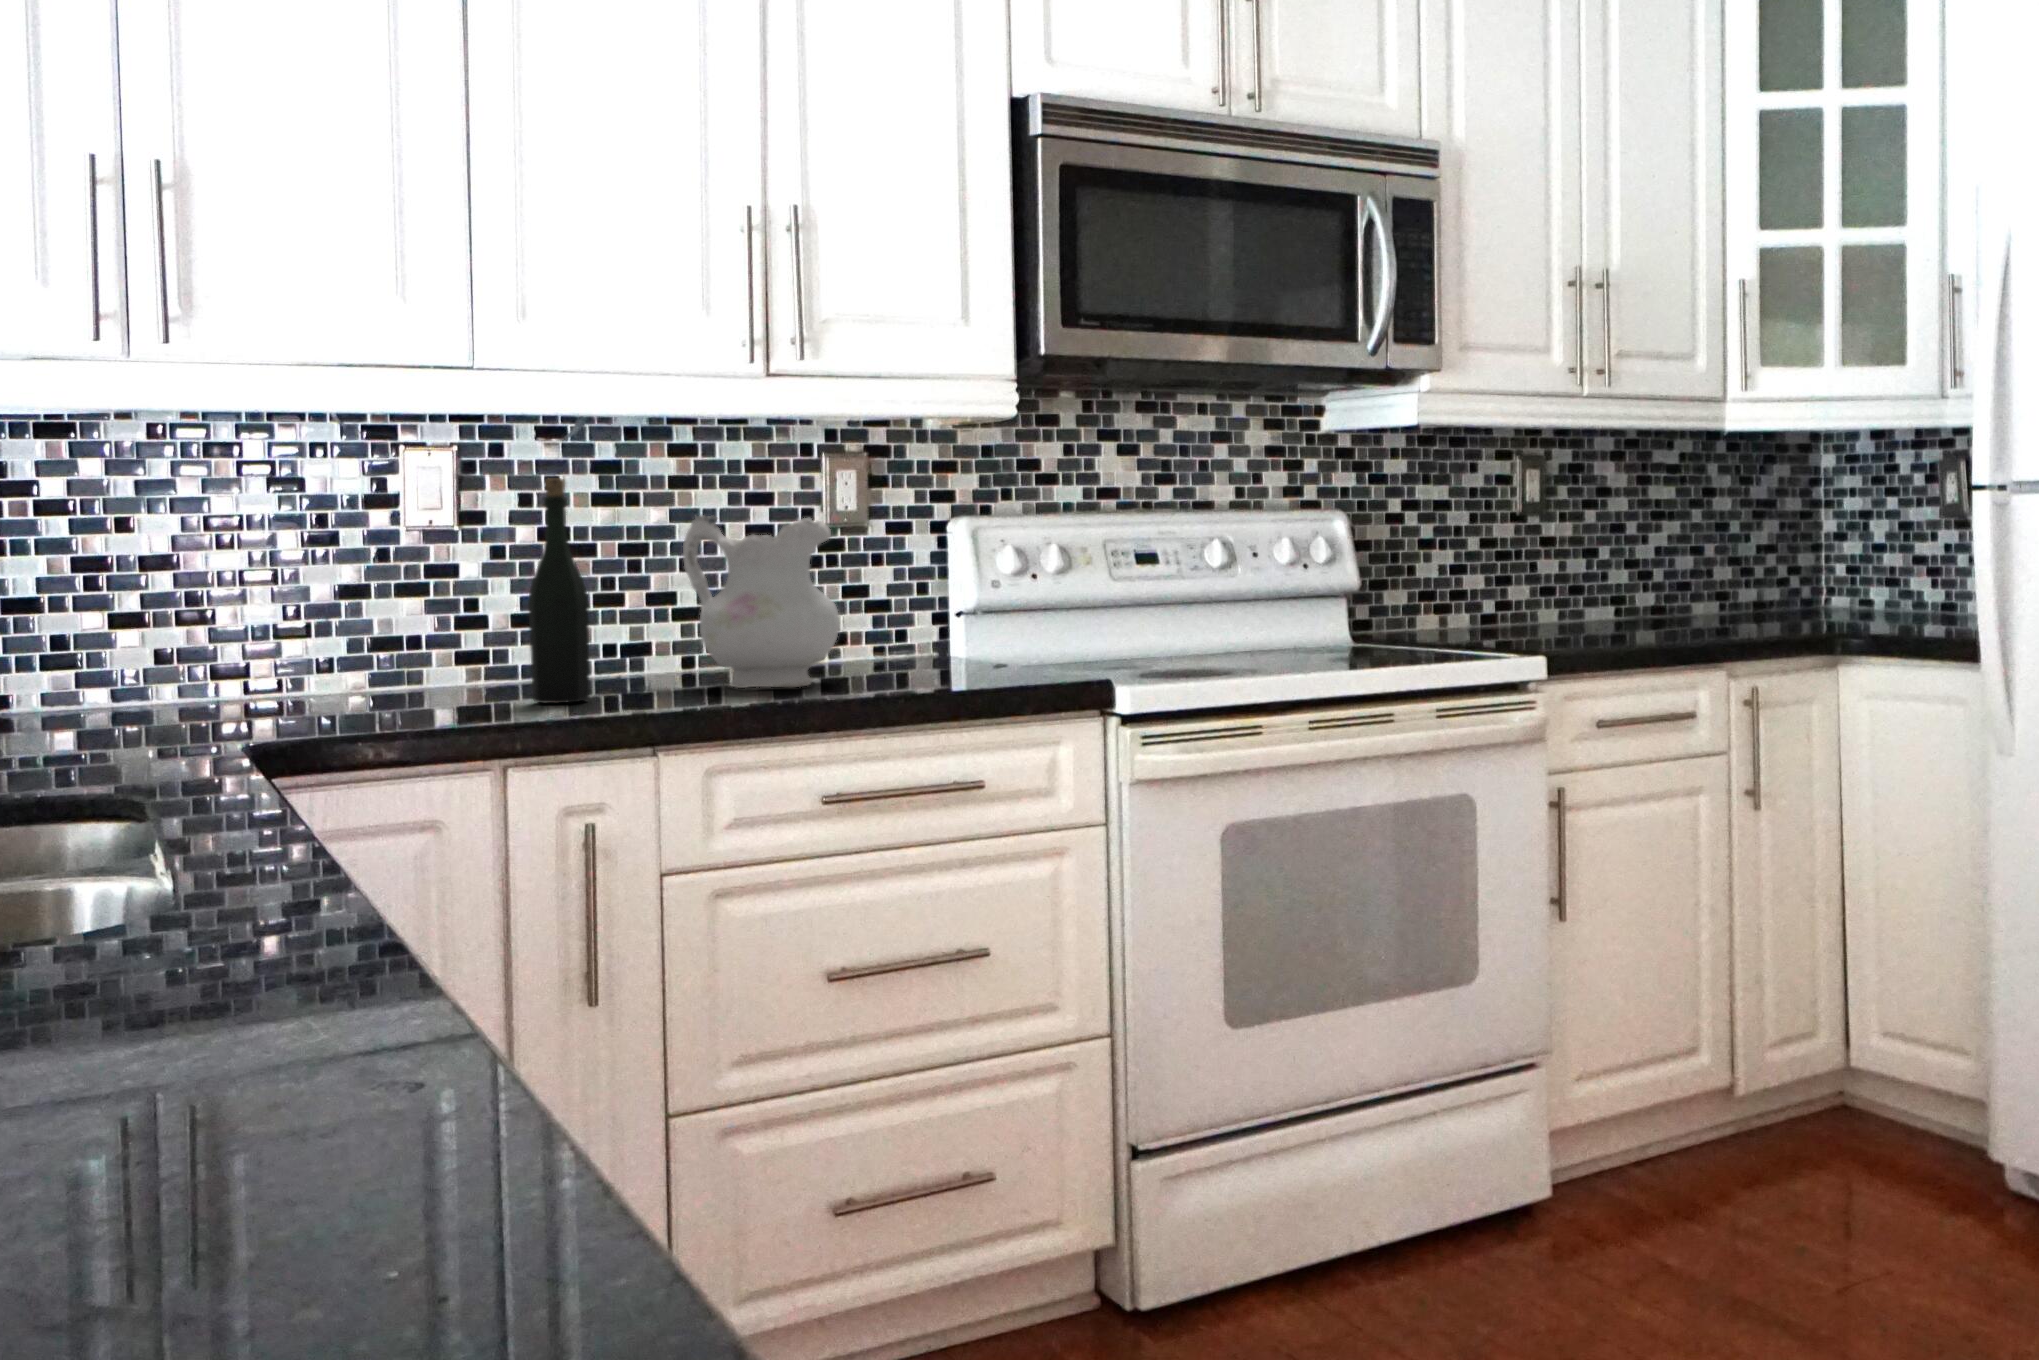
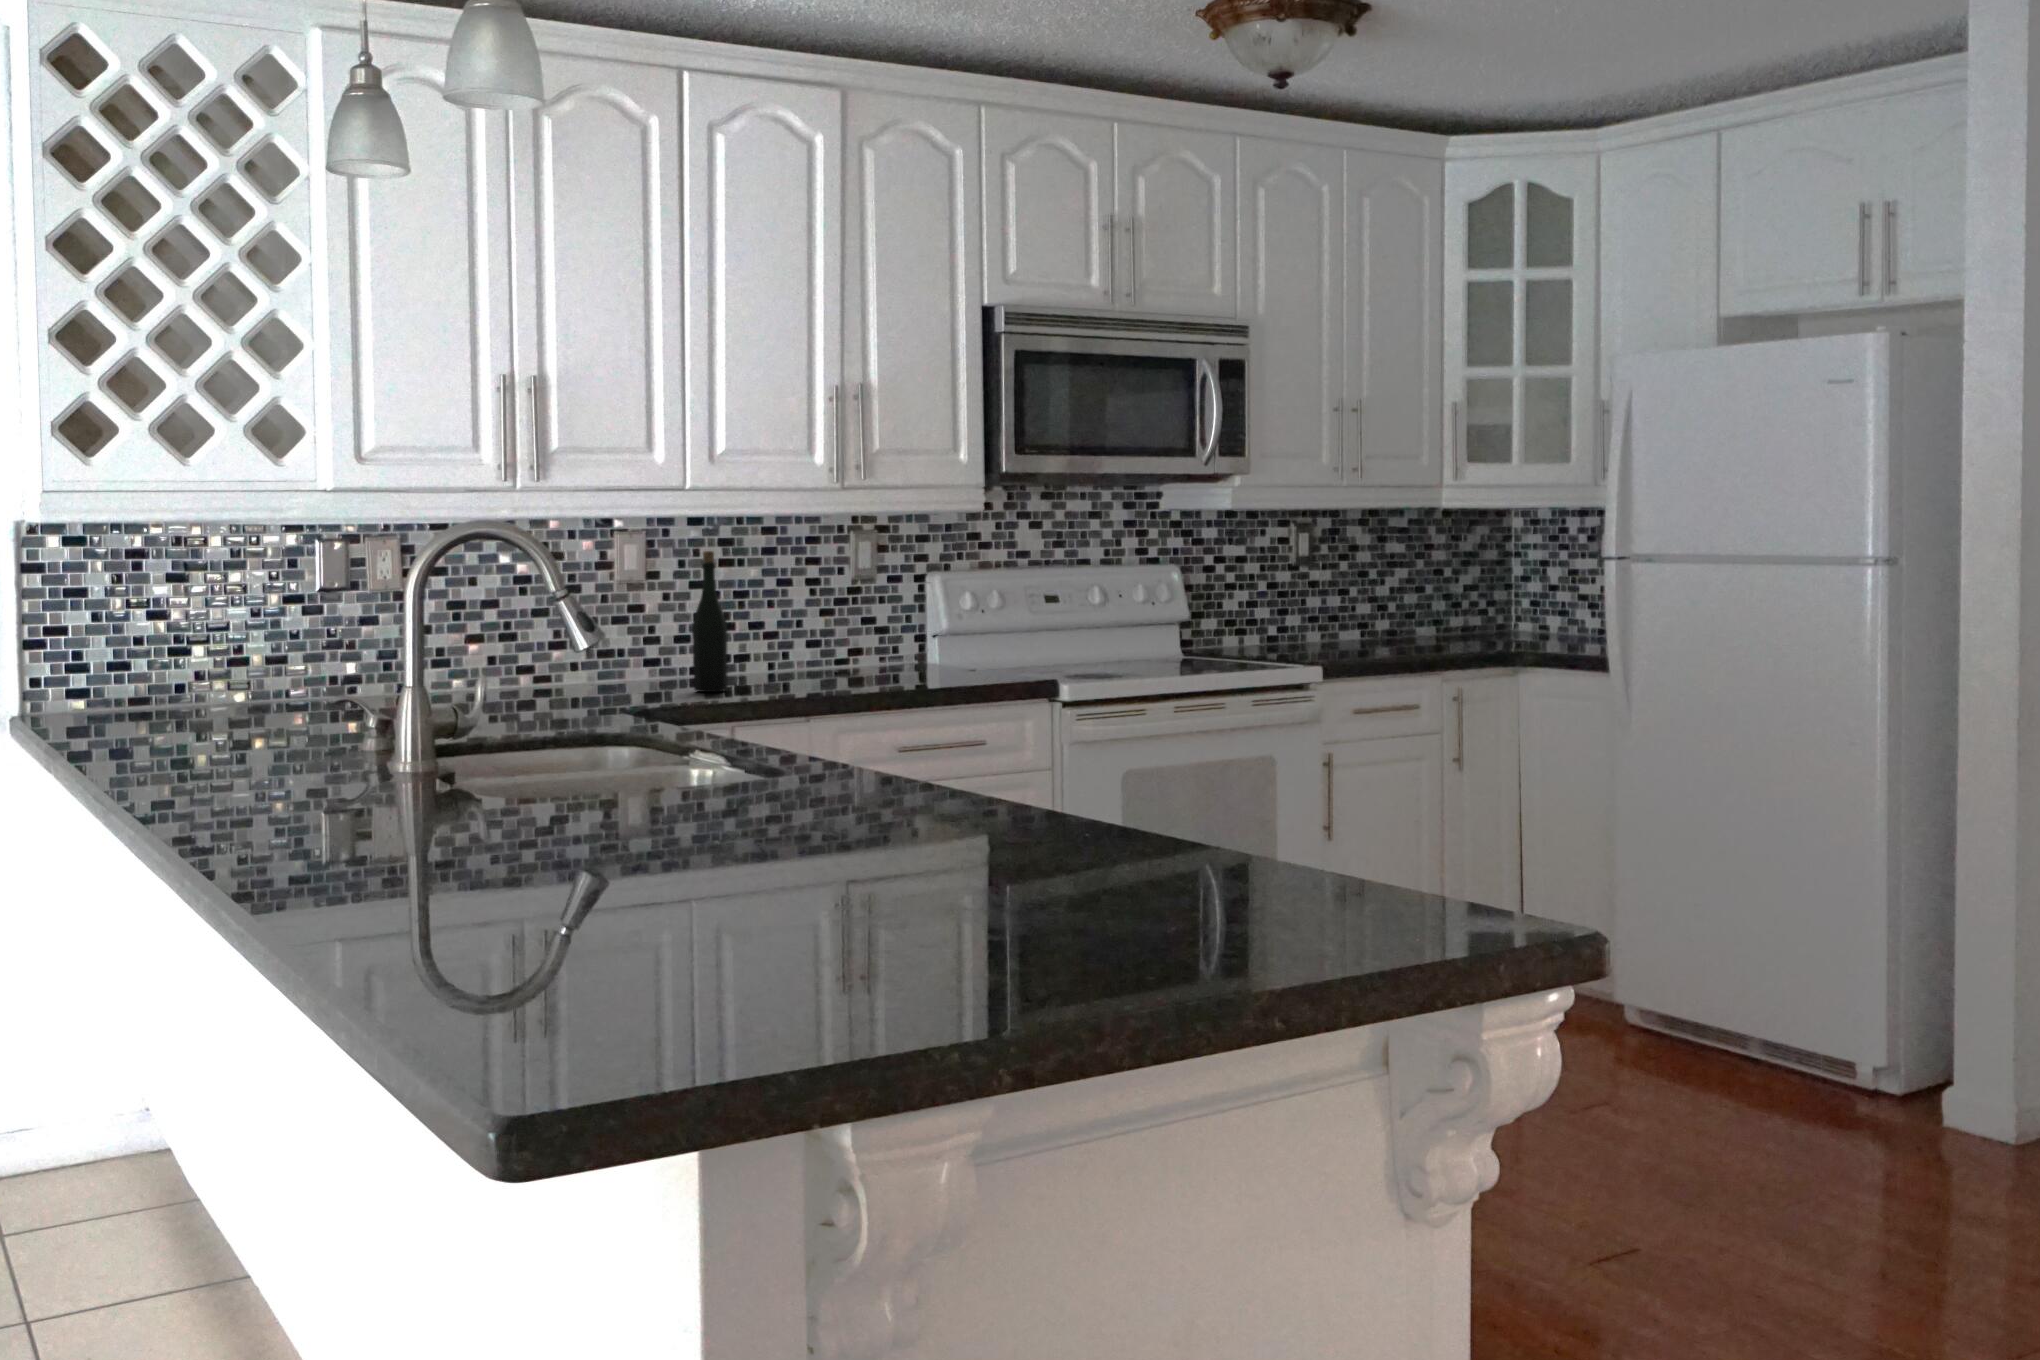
ceramic pitcher: present [683,515,839,688] -> none [769,572,867,684]

